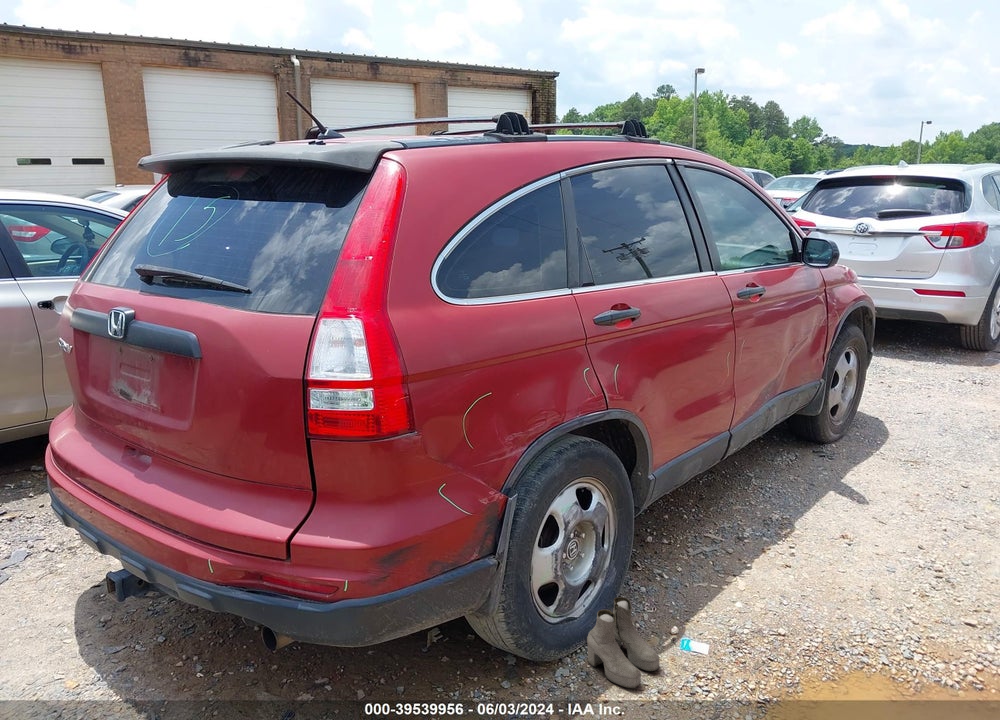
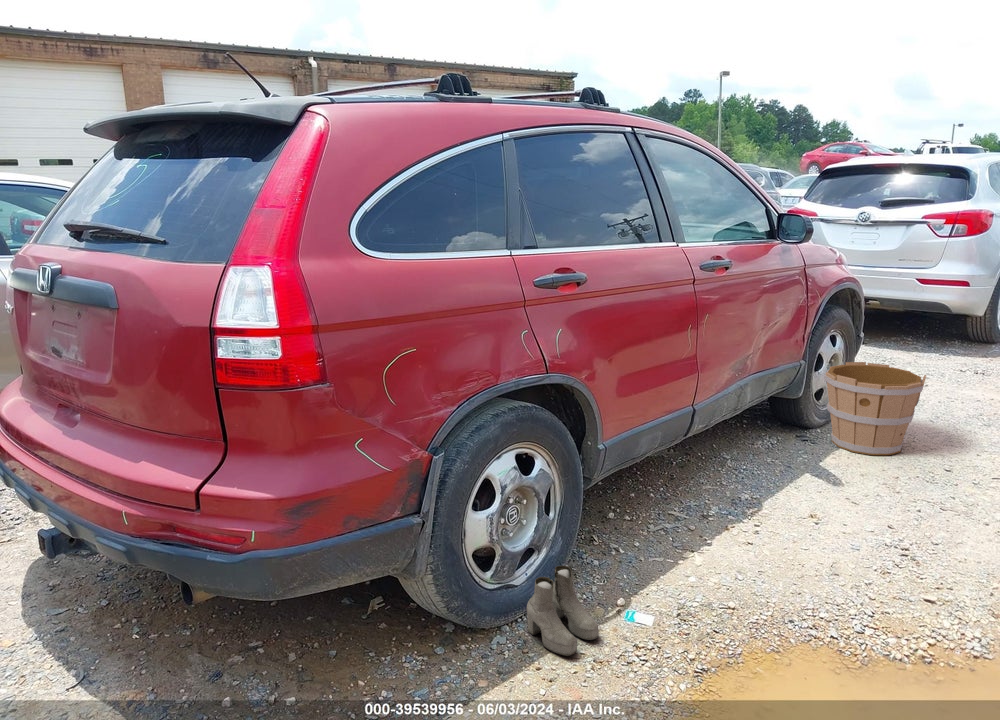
wooden bucket: none [842,379,943,471] -> present [824,362,926,455]

